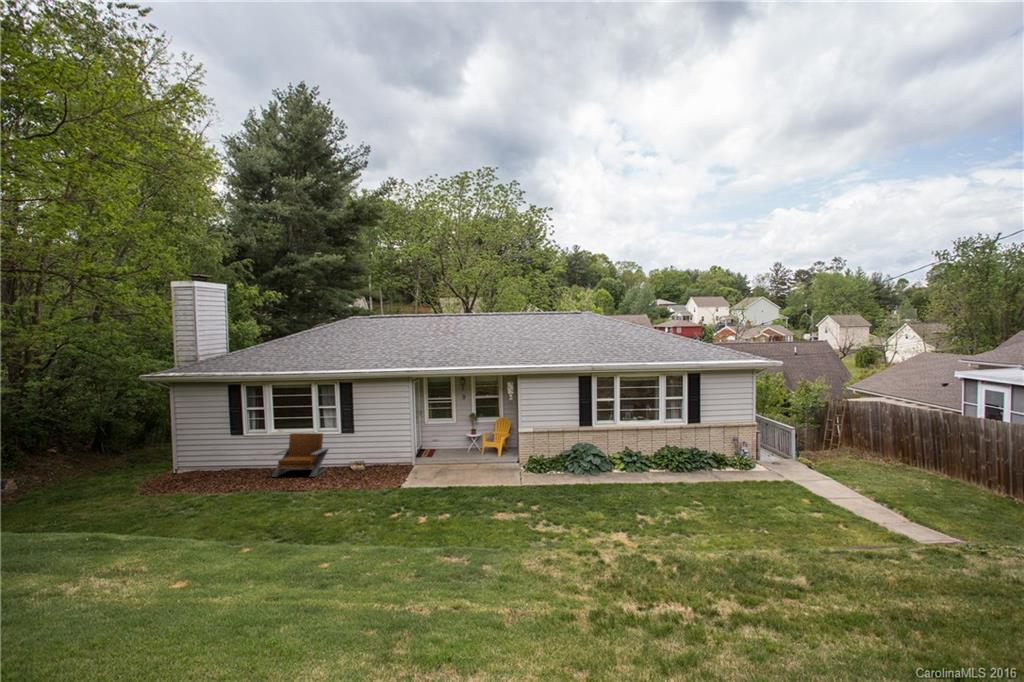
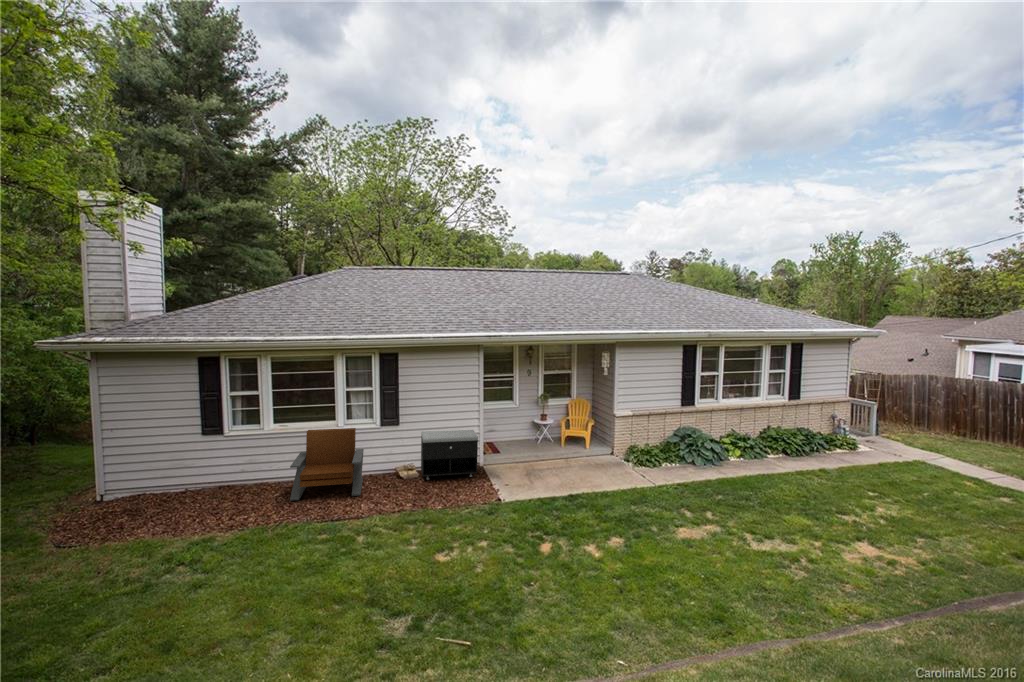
storage bench: none [362,438,407,472] -> present [421,430,478,480]

